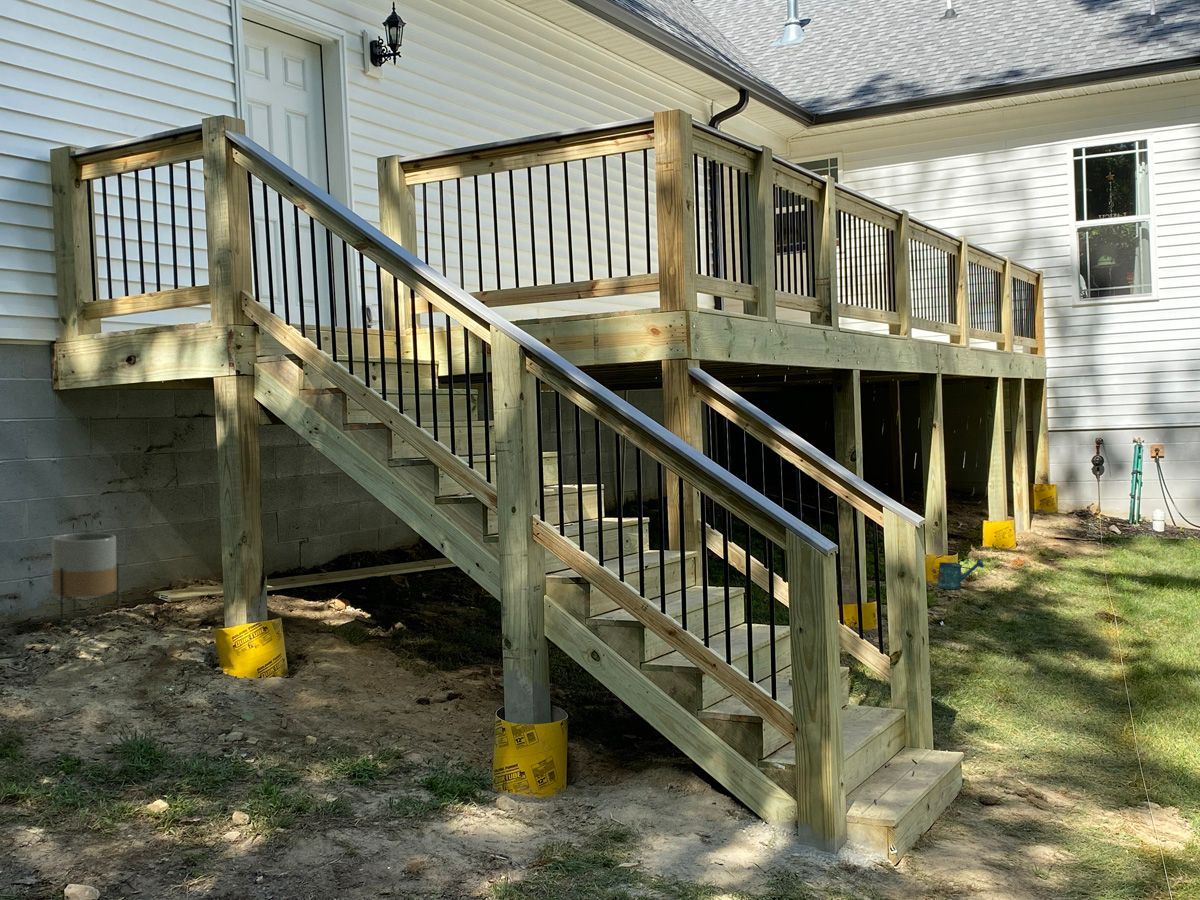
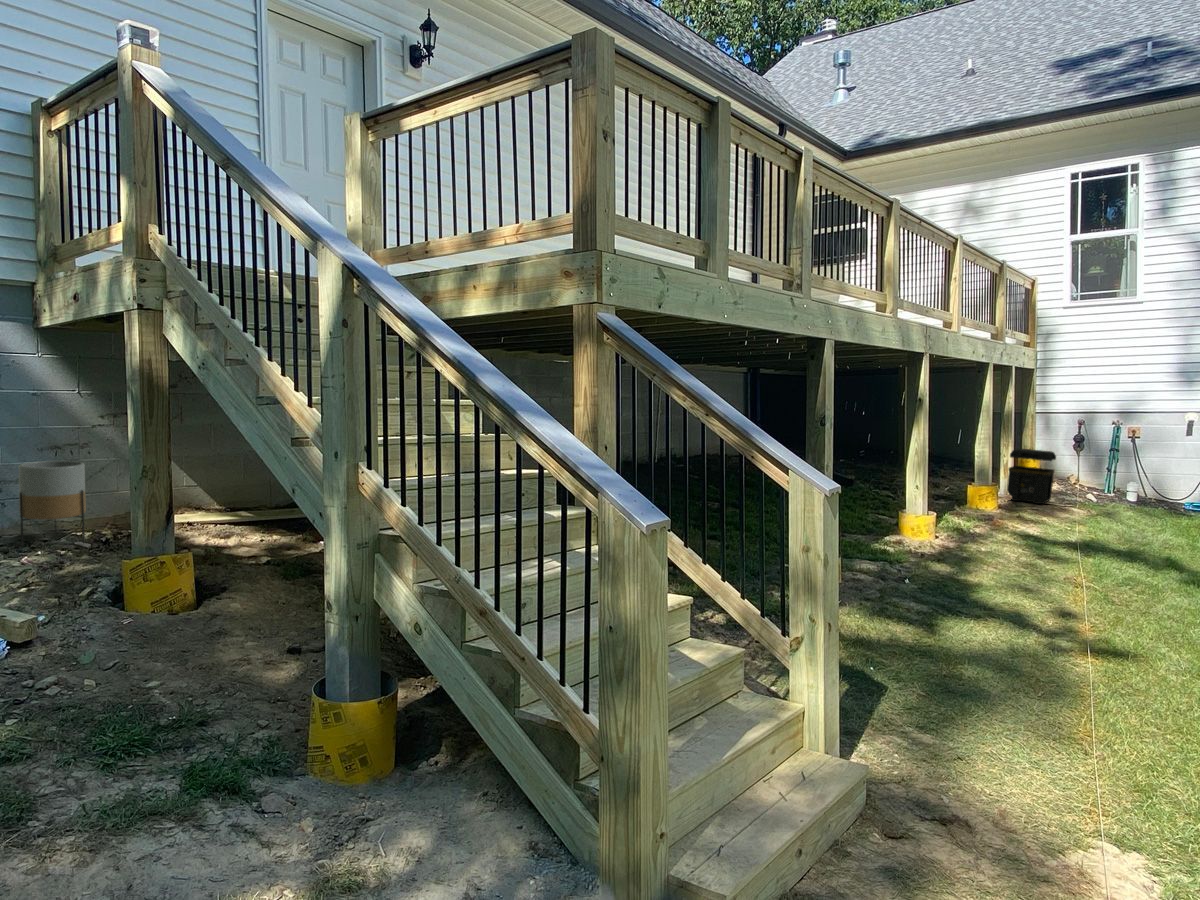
toolbox: none [1025,474,1076,537] -> present [1007,449,1056,504]
watering can: present [935,557,984,589] -> none [910,518,959,548]

